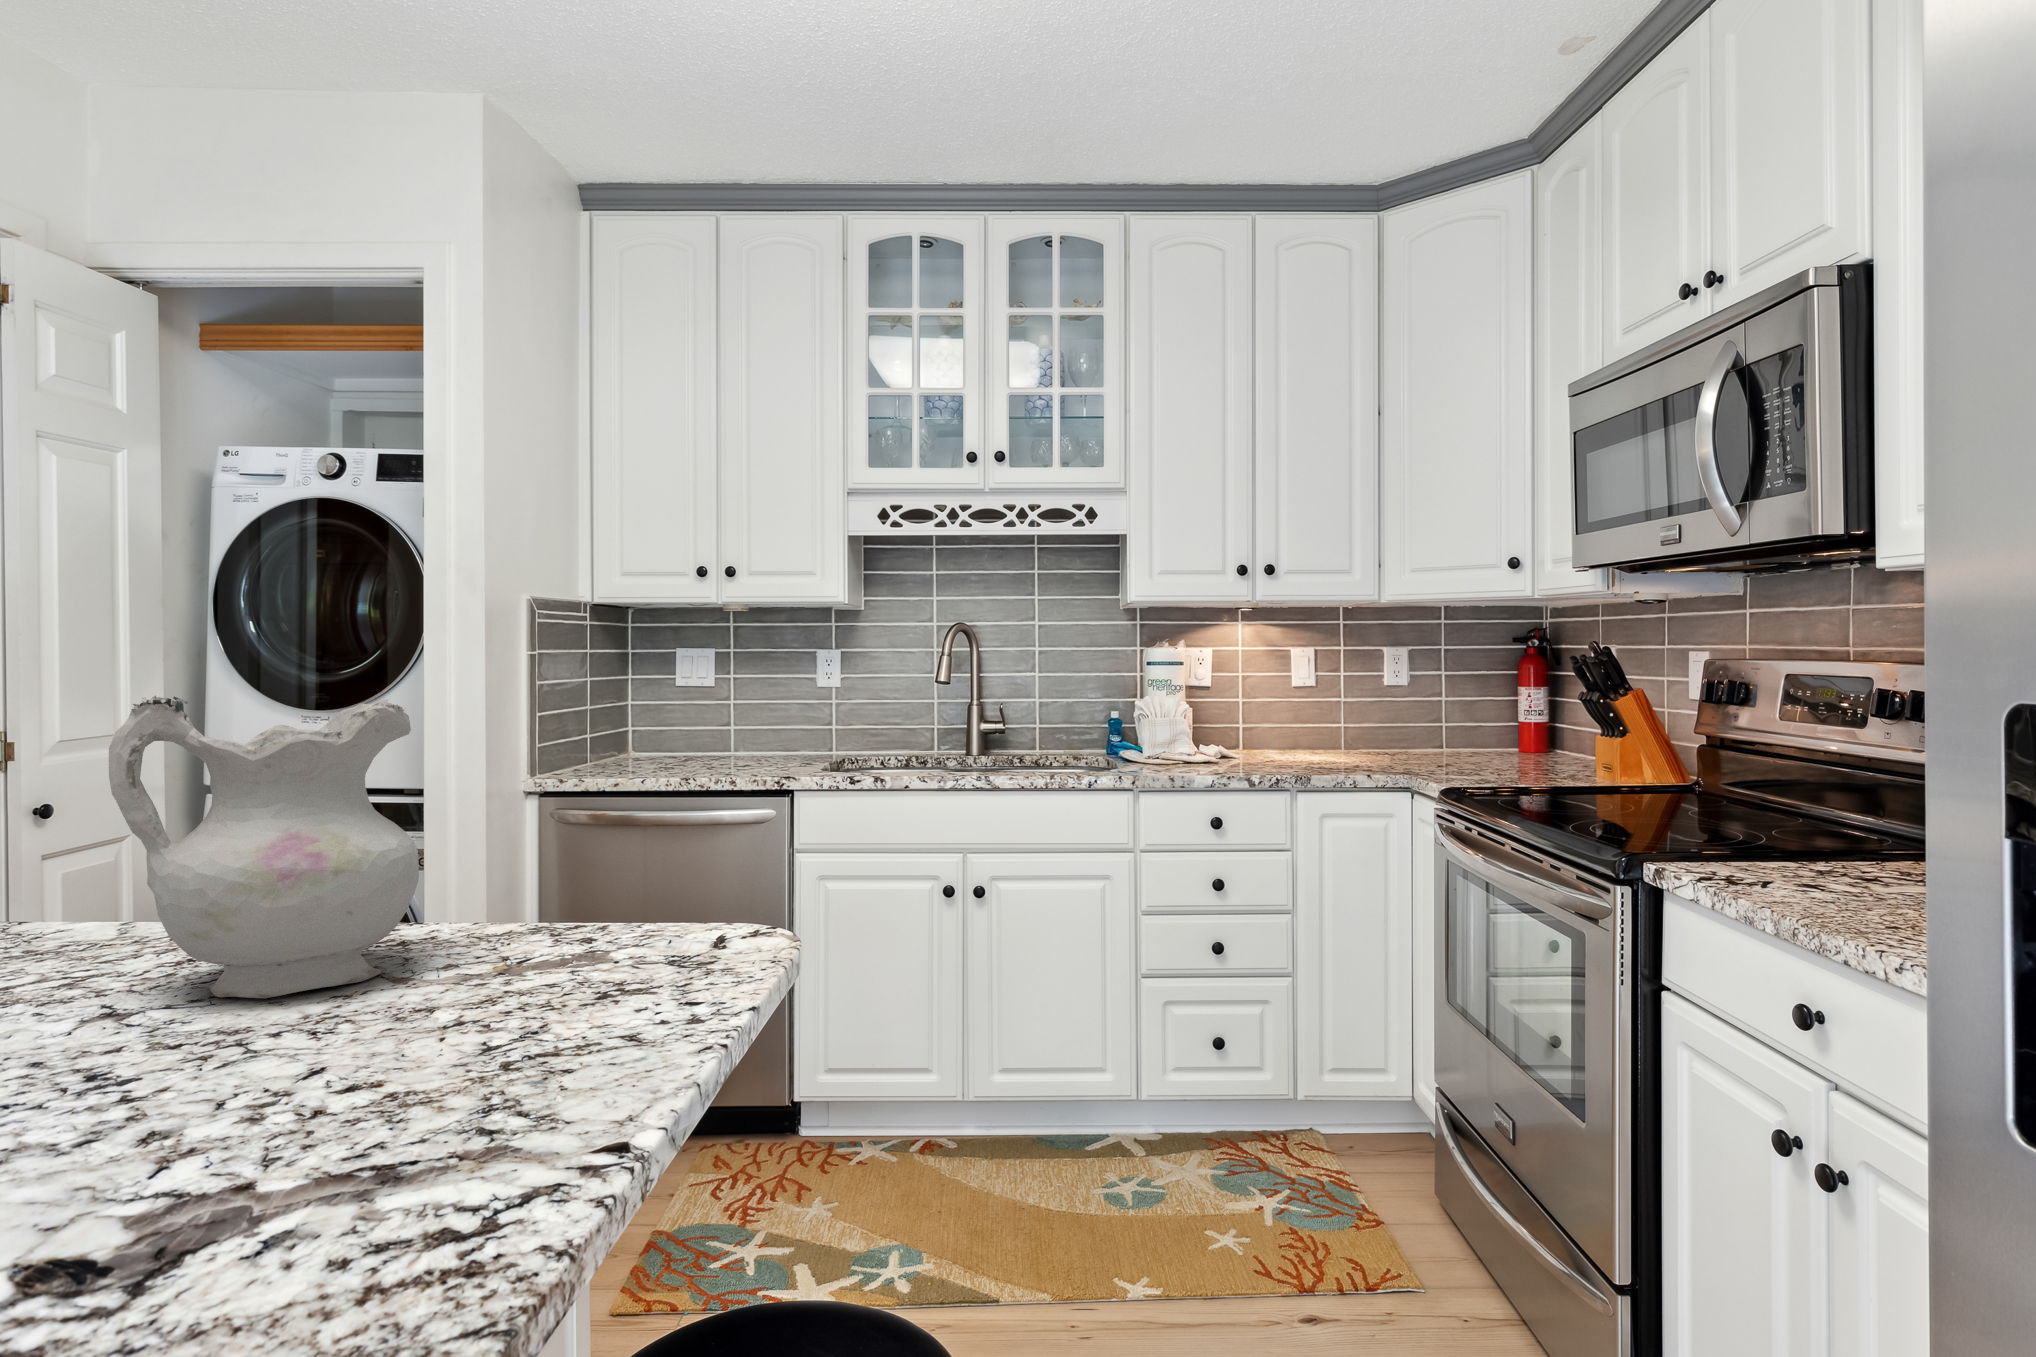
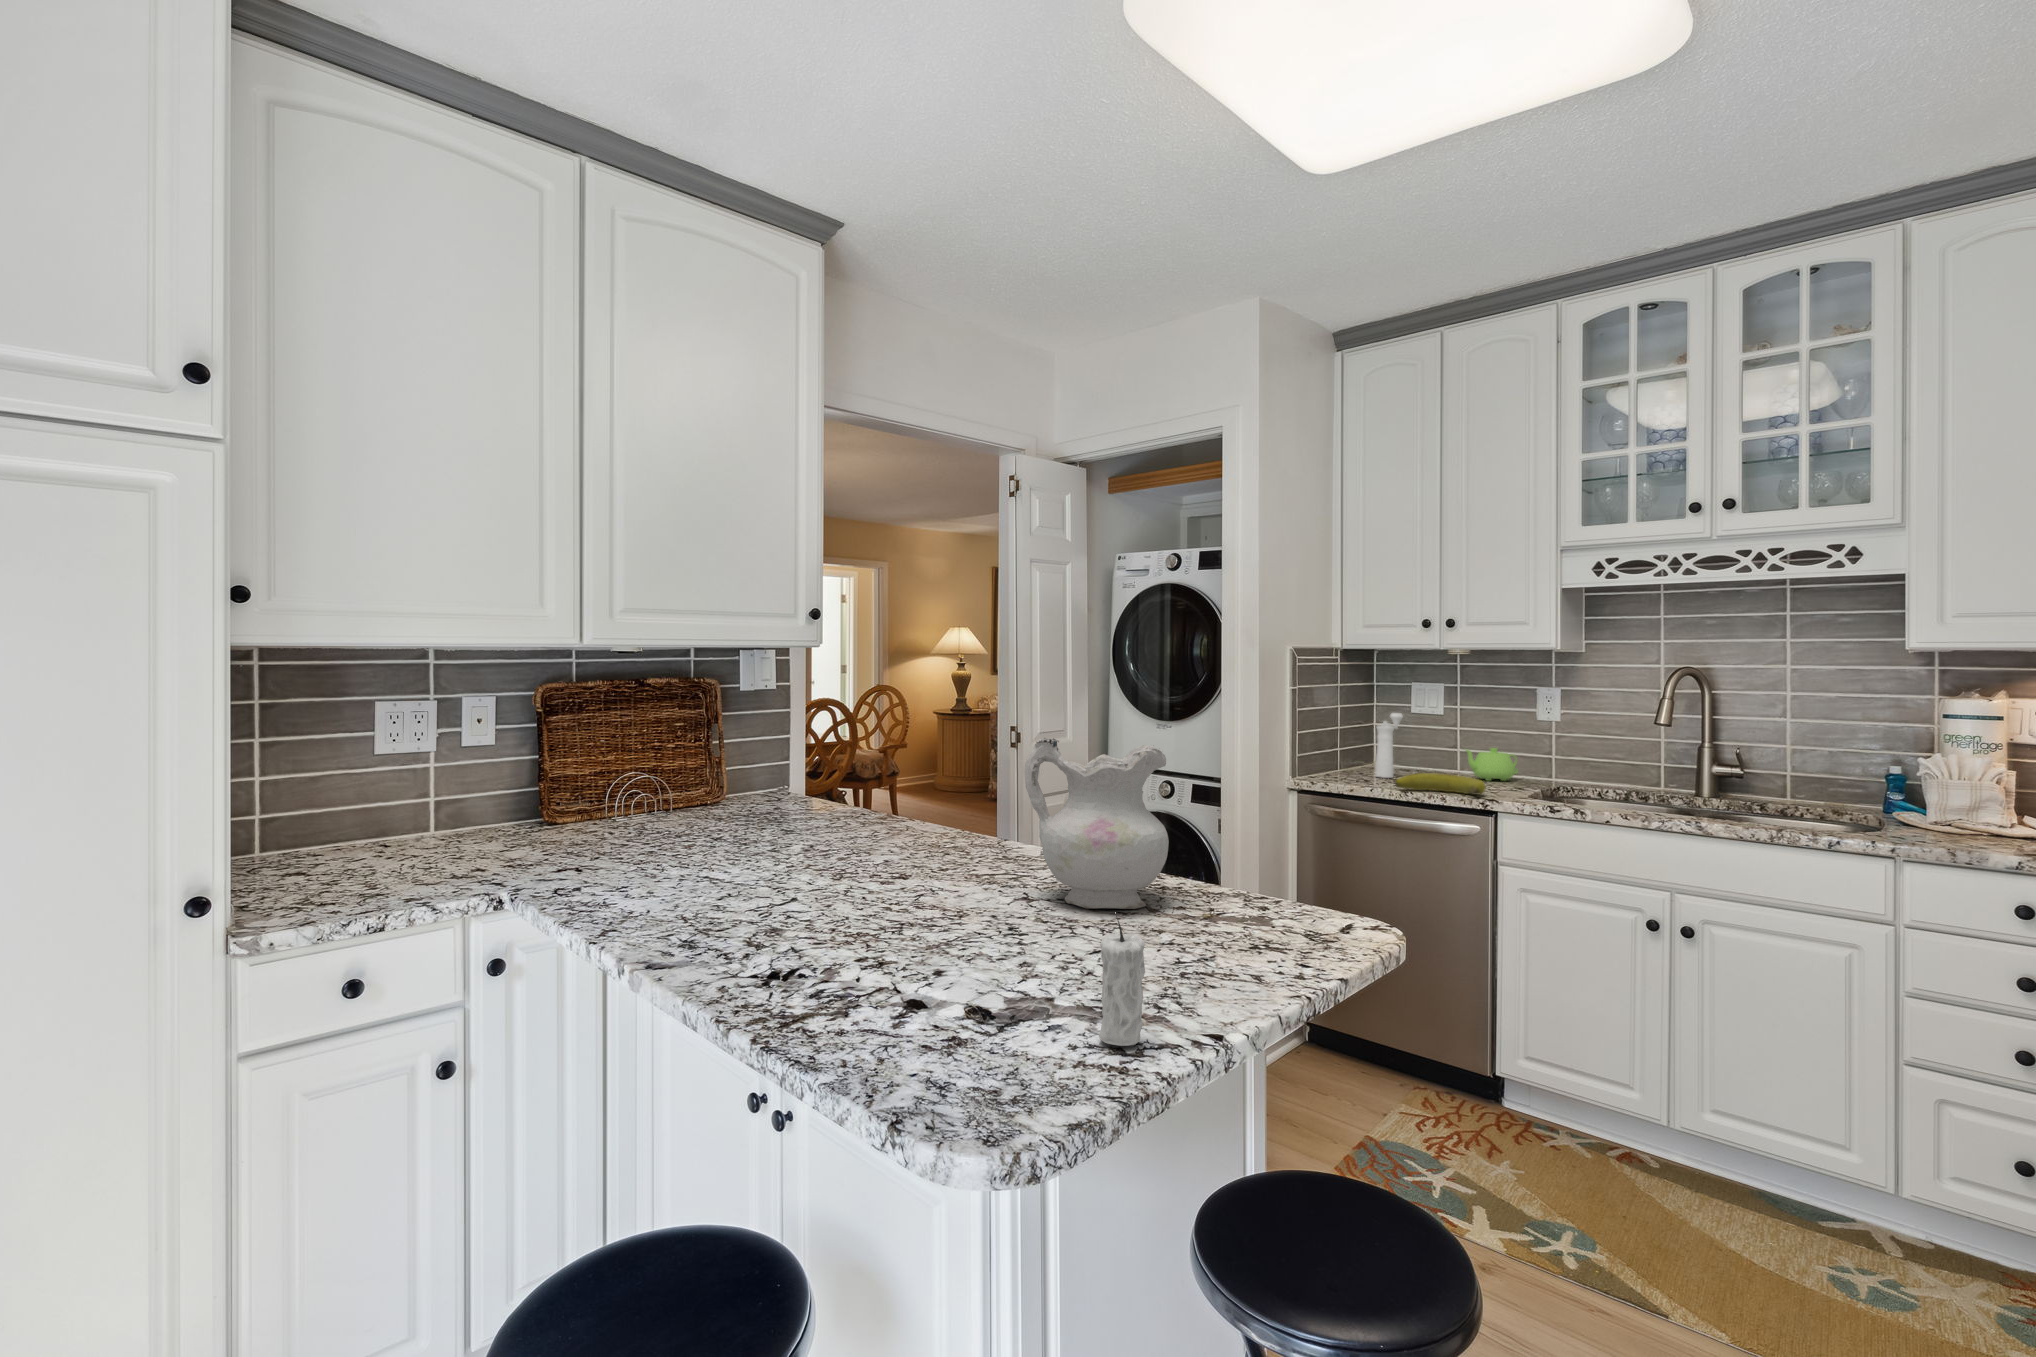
pepper mill: none [634,684,666,766] -> present [1375,713,1403,778]
teapot: none [737,720,796,759] -> present [1466,748,1518,781]
fruit: none [667,753,773,776] -> present [1395,773,1486,795]
candle: none [391,971,492,1231] -> present [1099,919,1145,1046]

